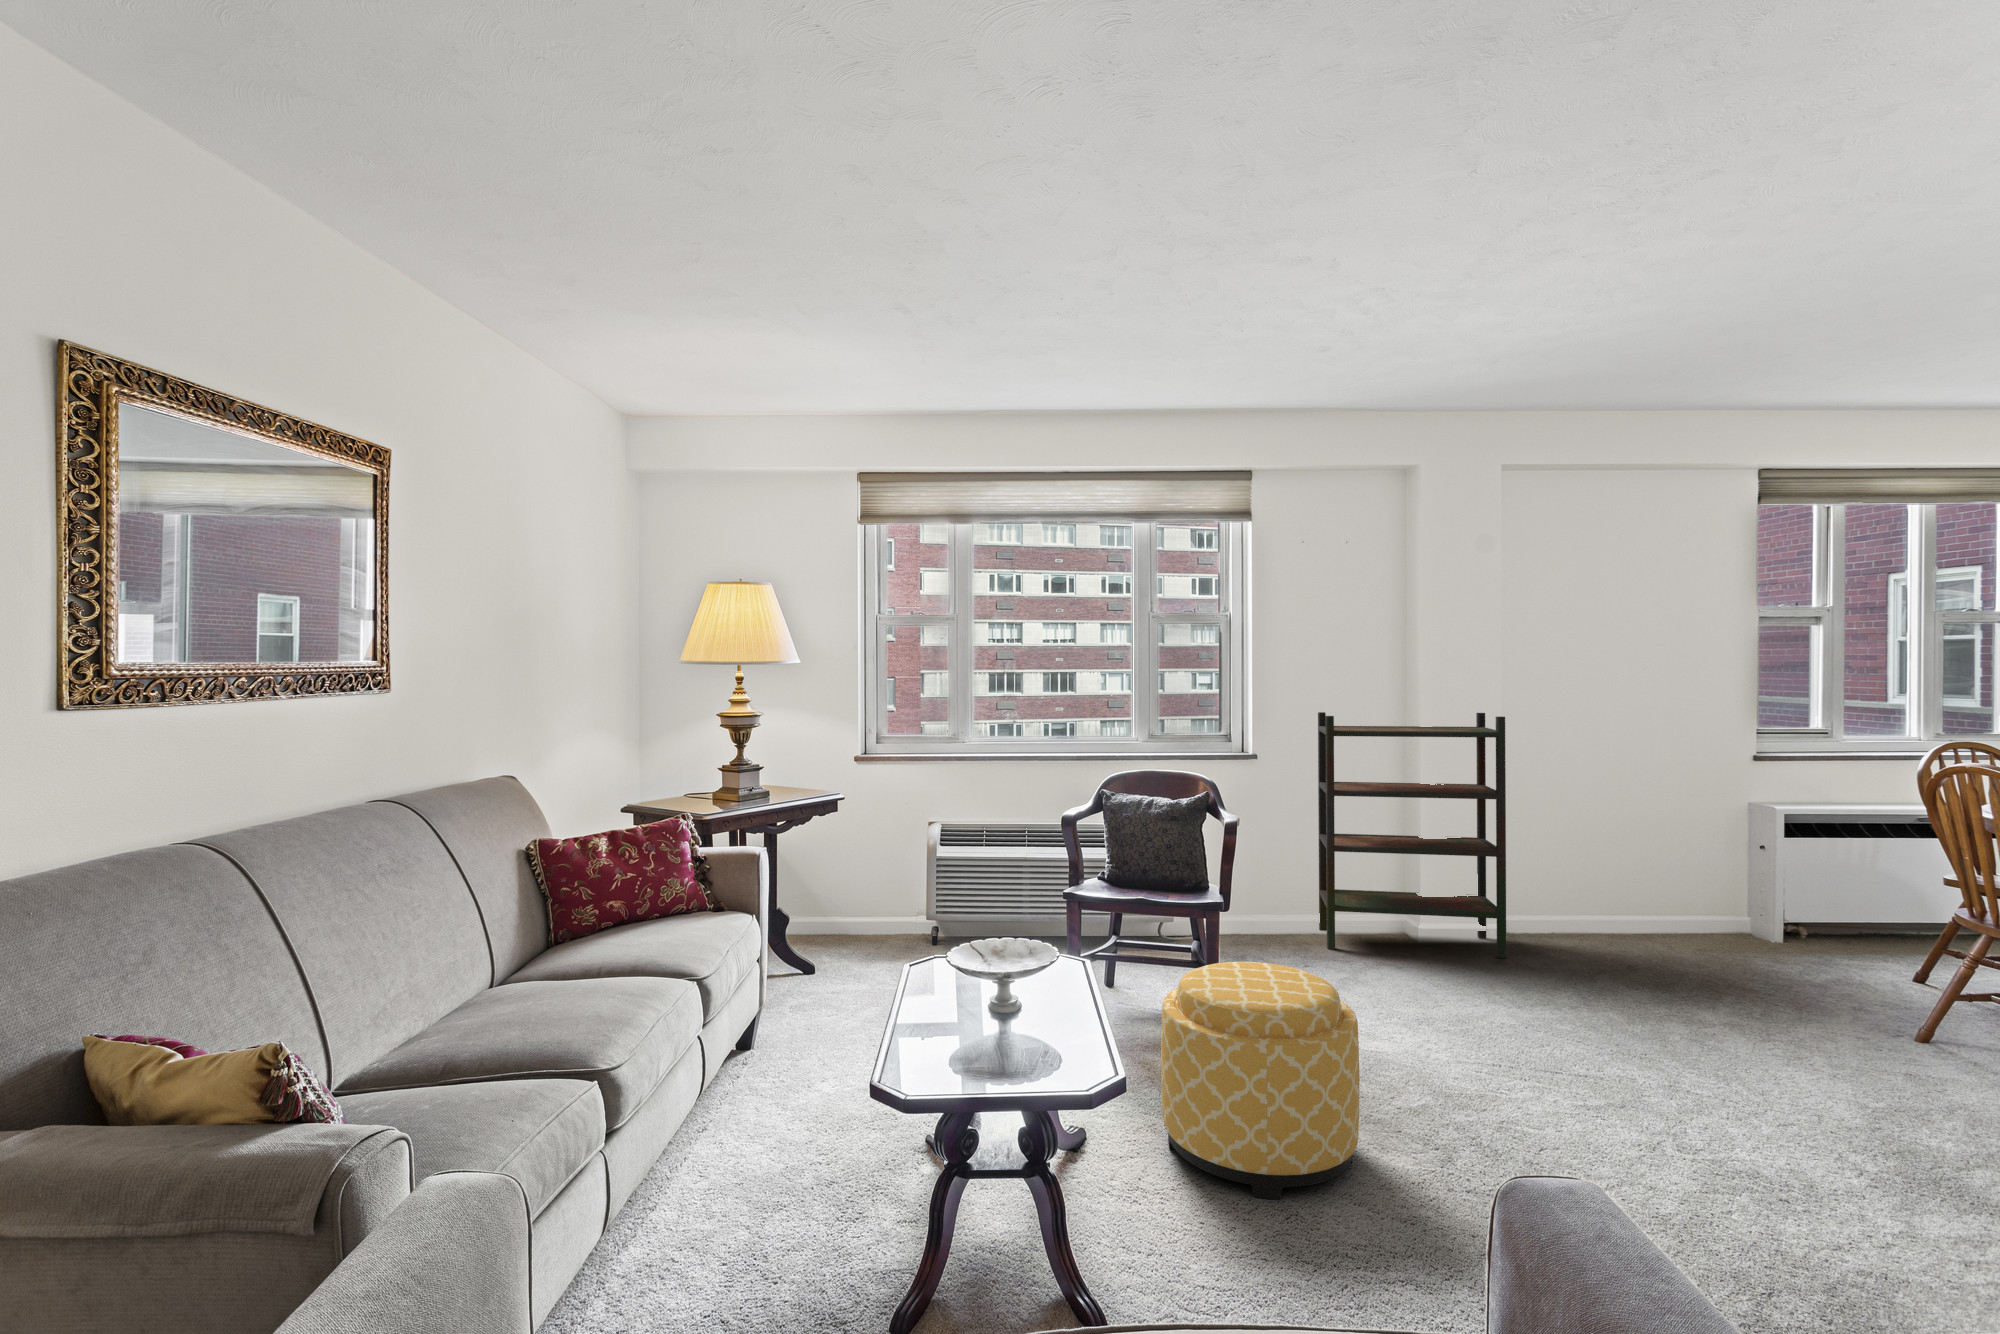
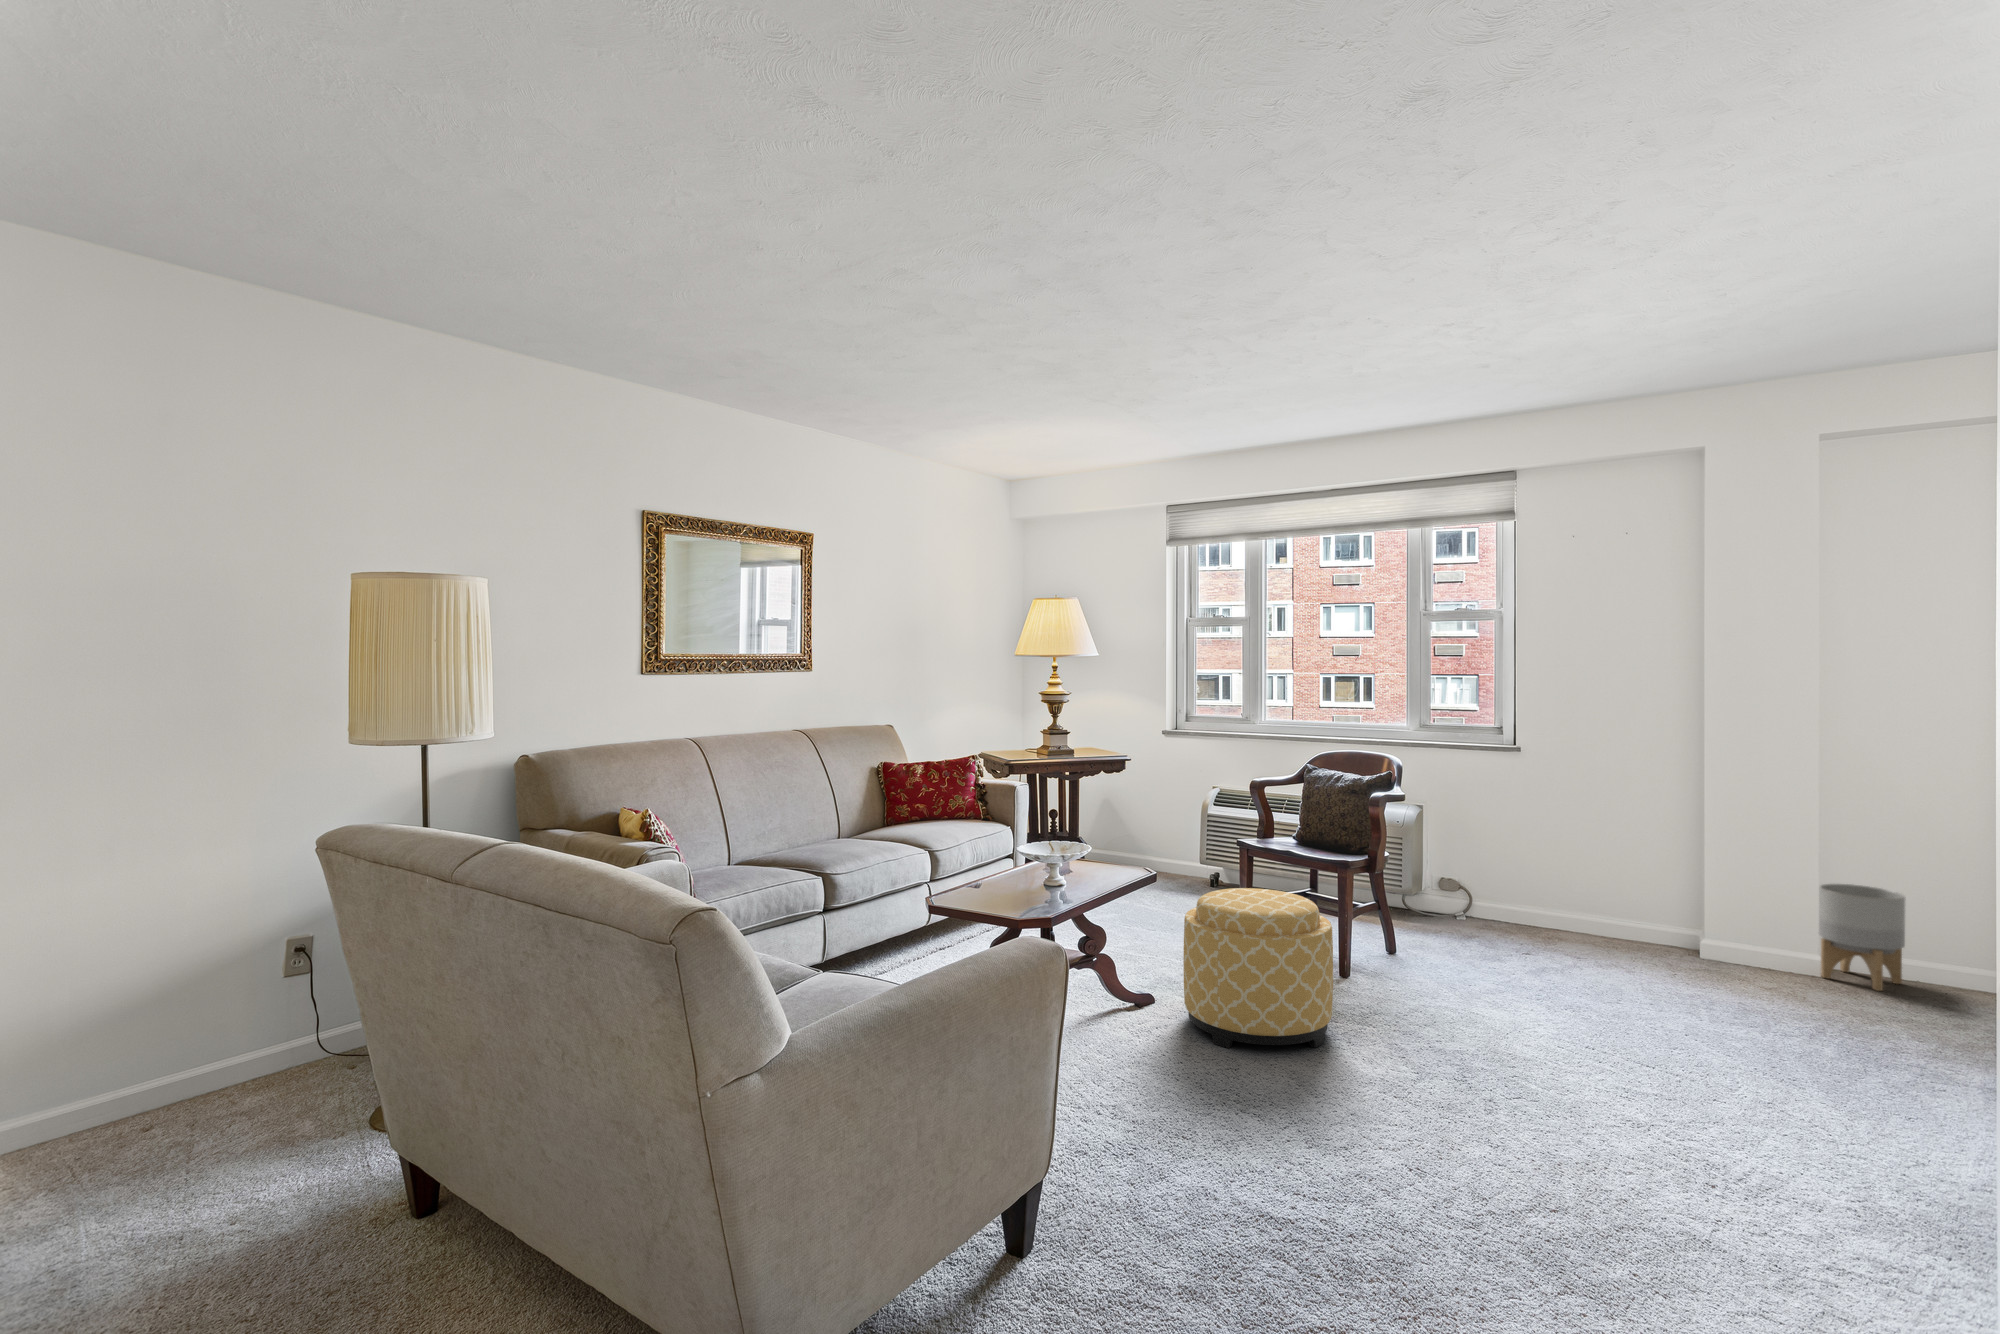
bookshelf: present [1318,712,1506,958] -> none [1566,709,1787,981]
planter: none [1513,859,1579,952] -> present [1819,884,1905,991]

